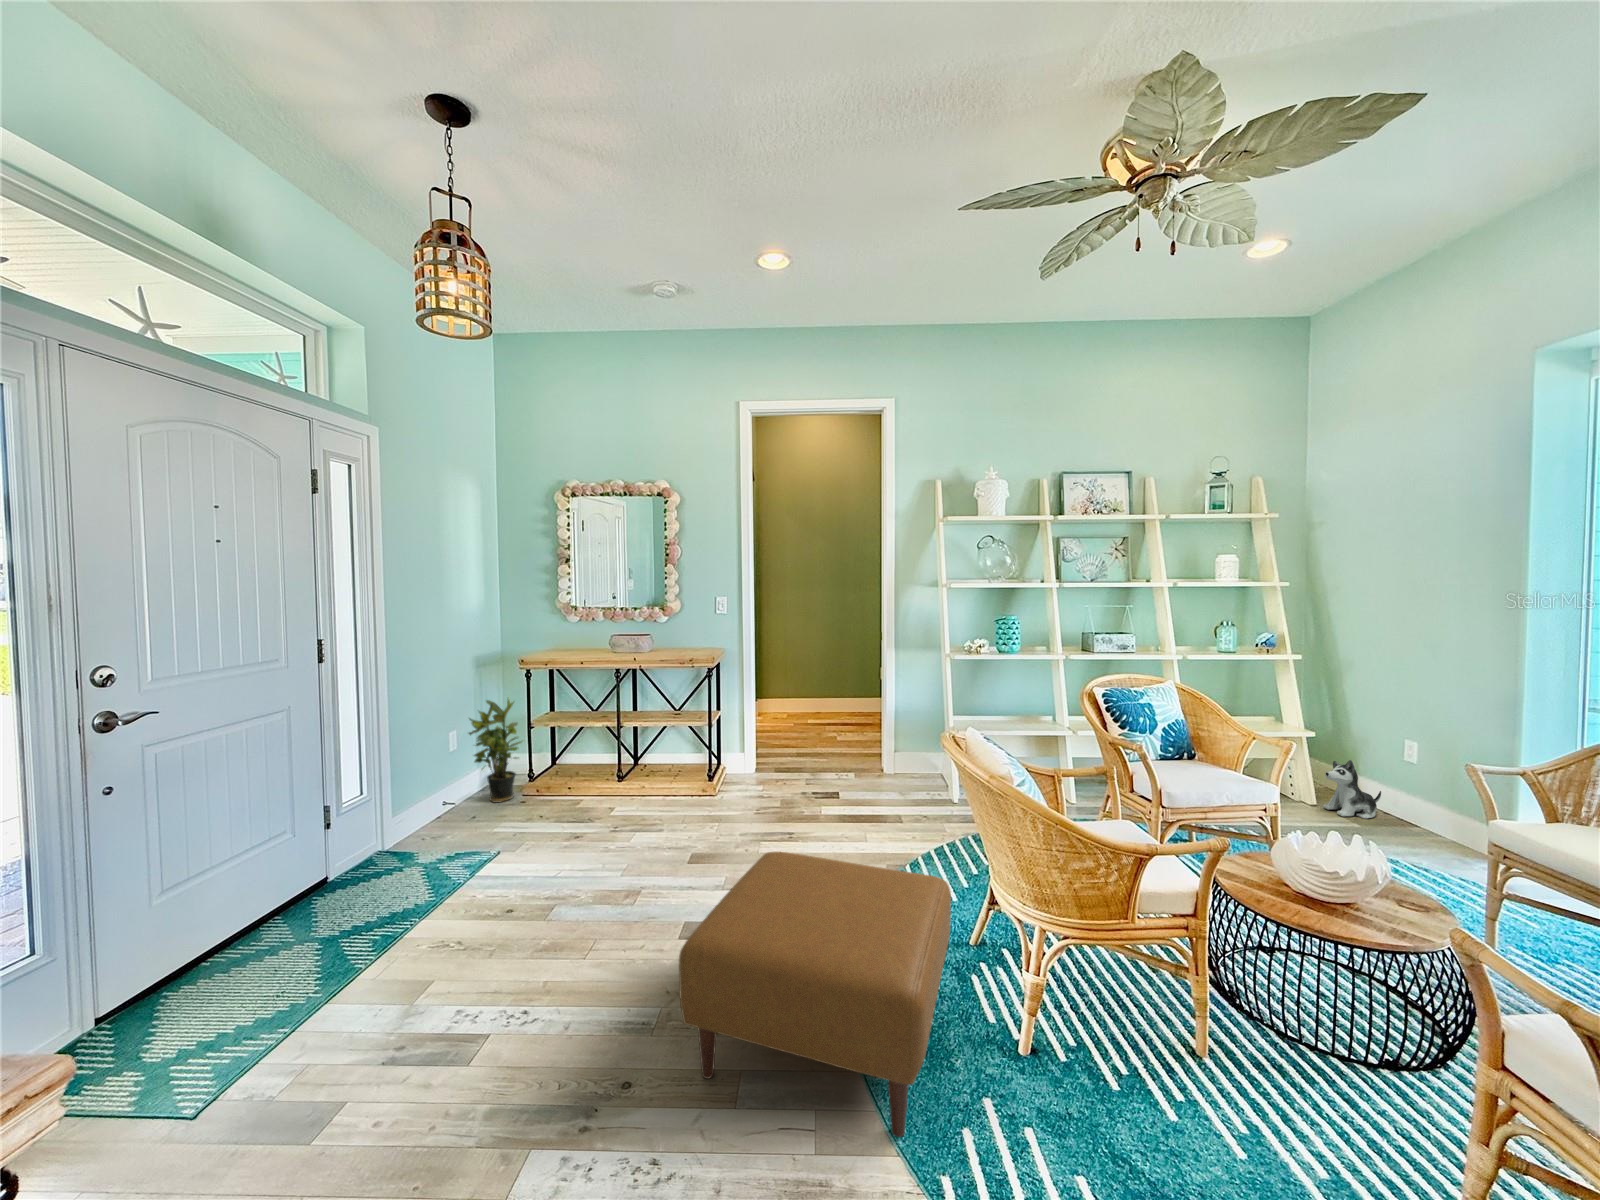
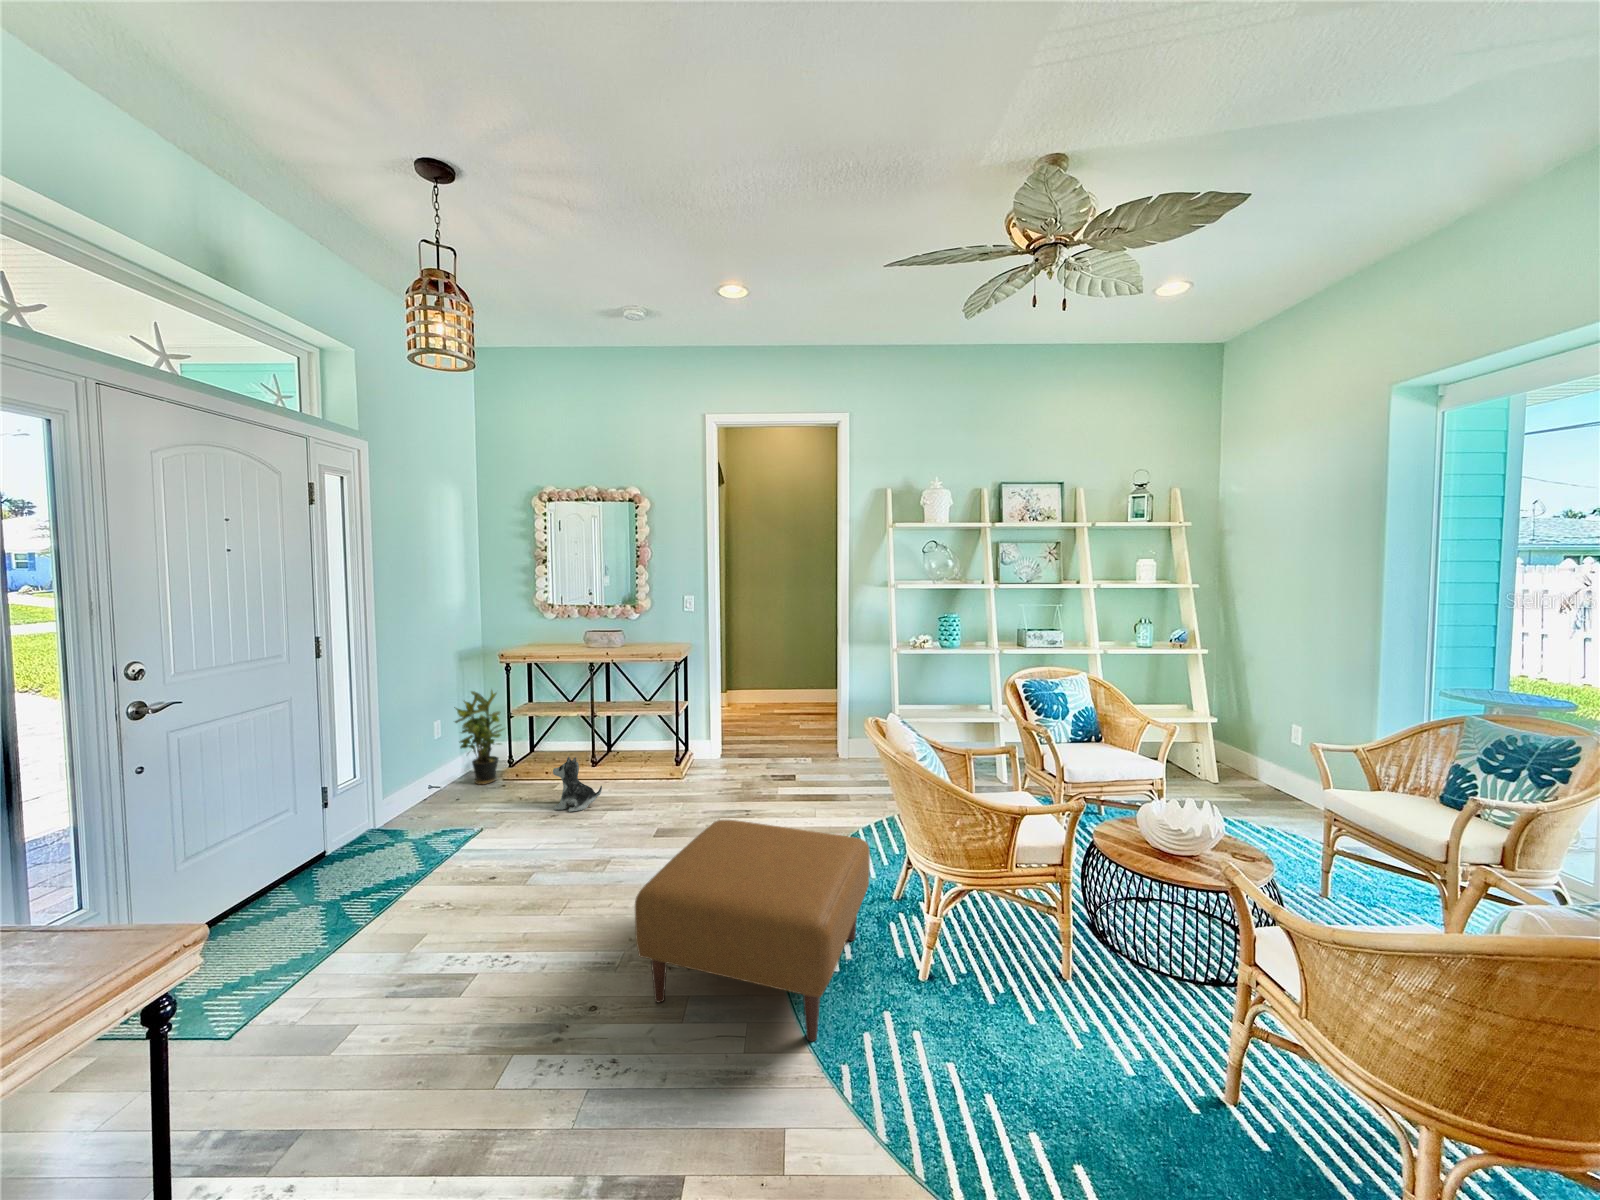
plush toy: present [1323,760,1381,819] -> present [553,757,602,812]

